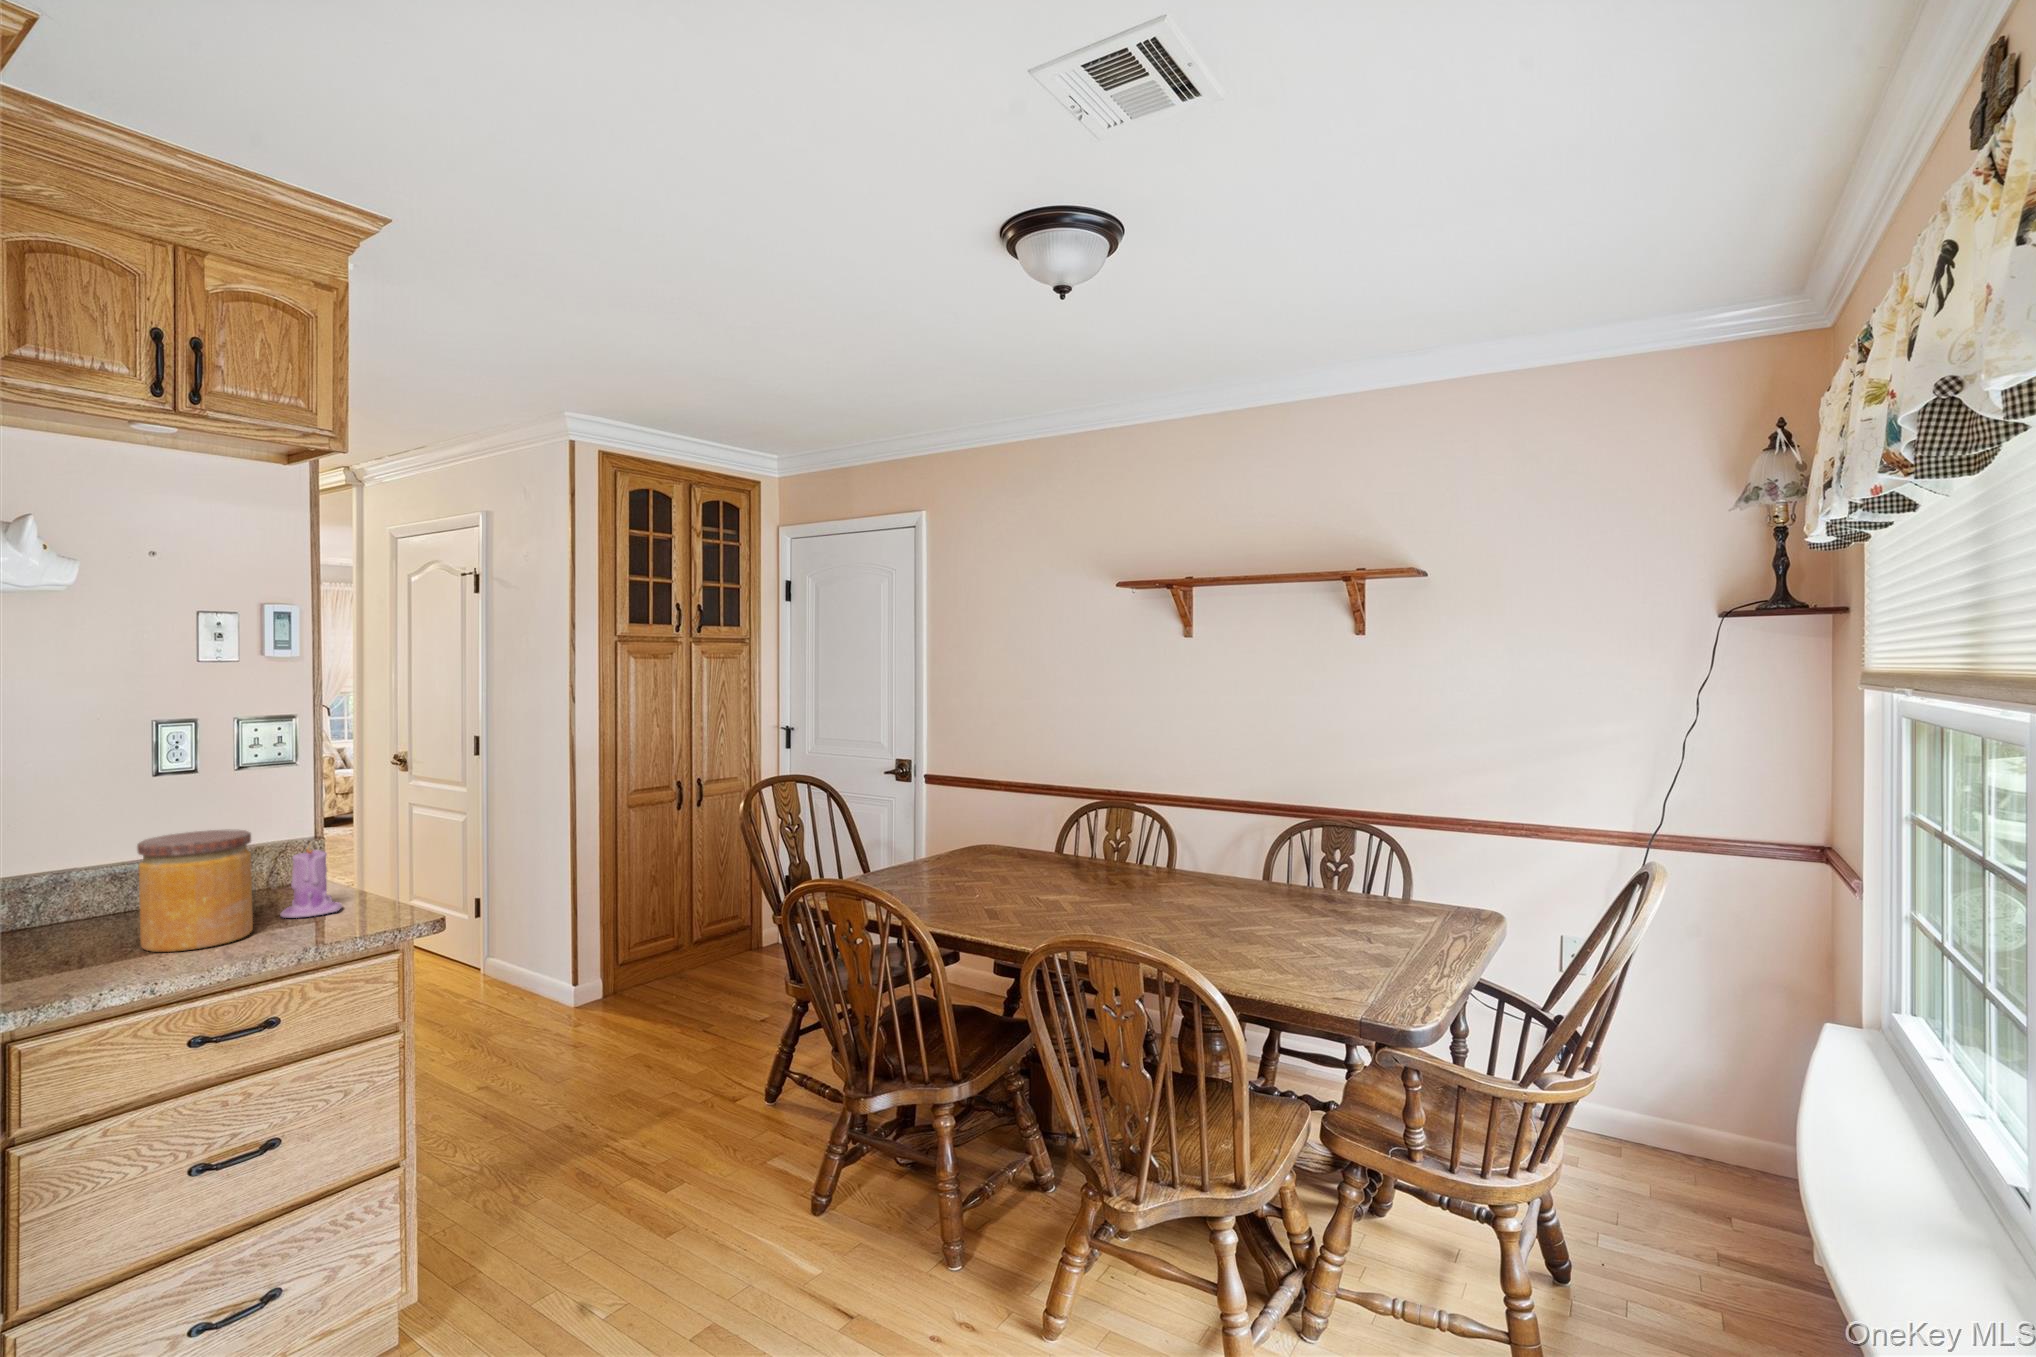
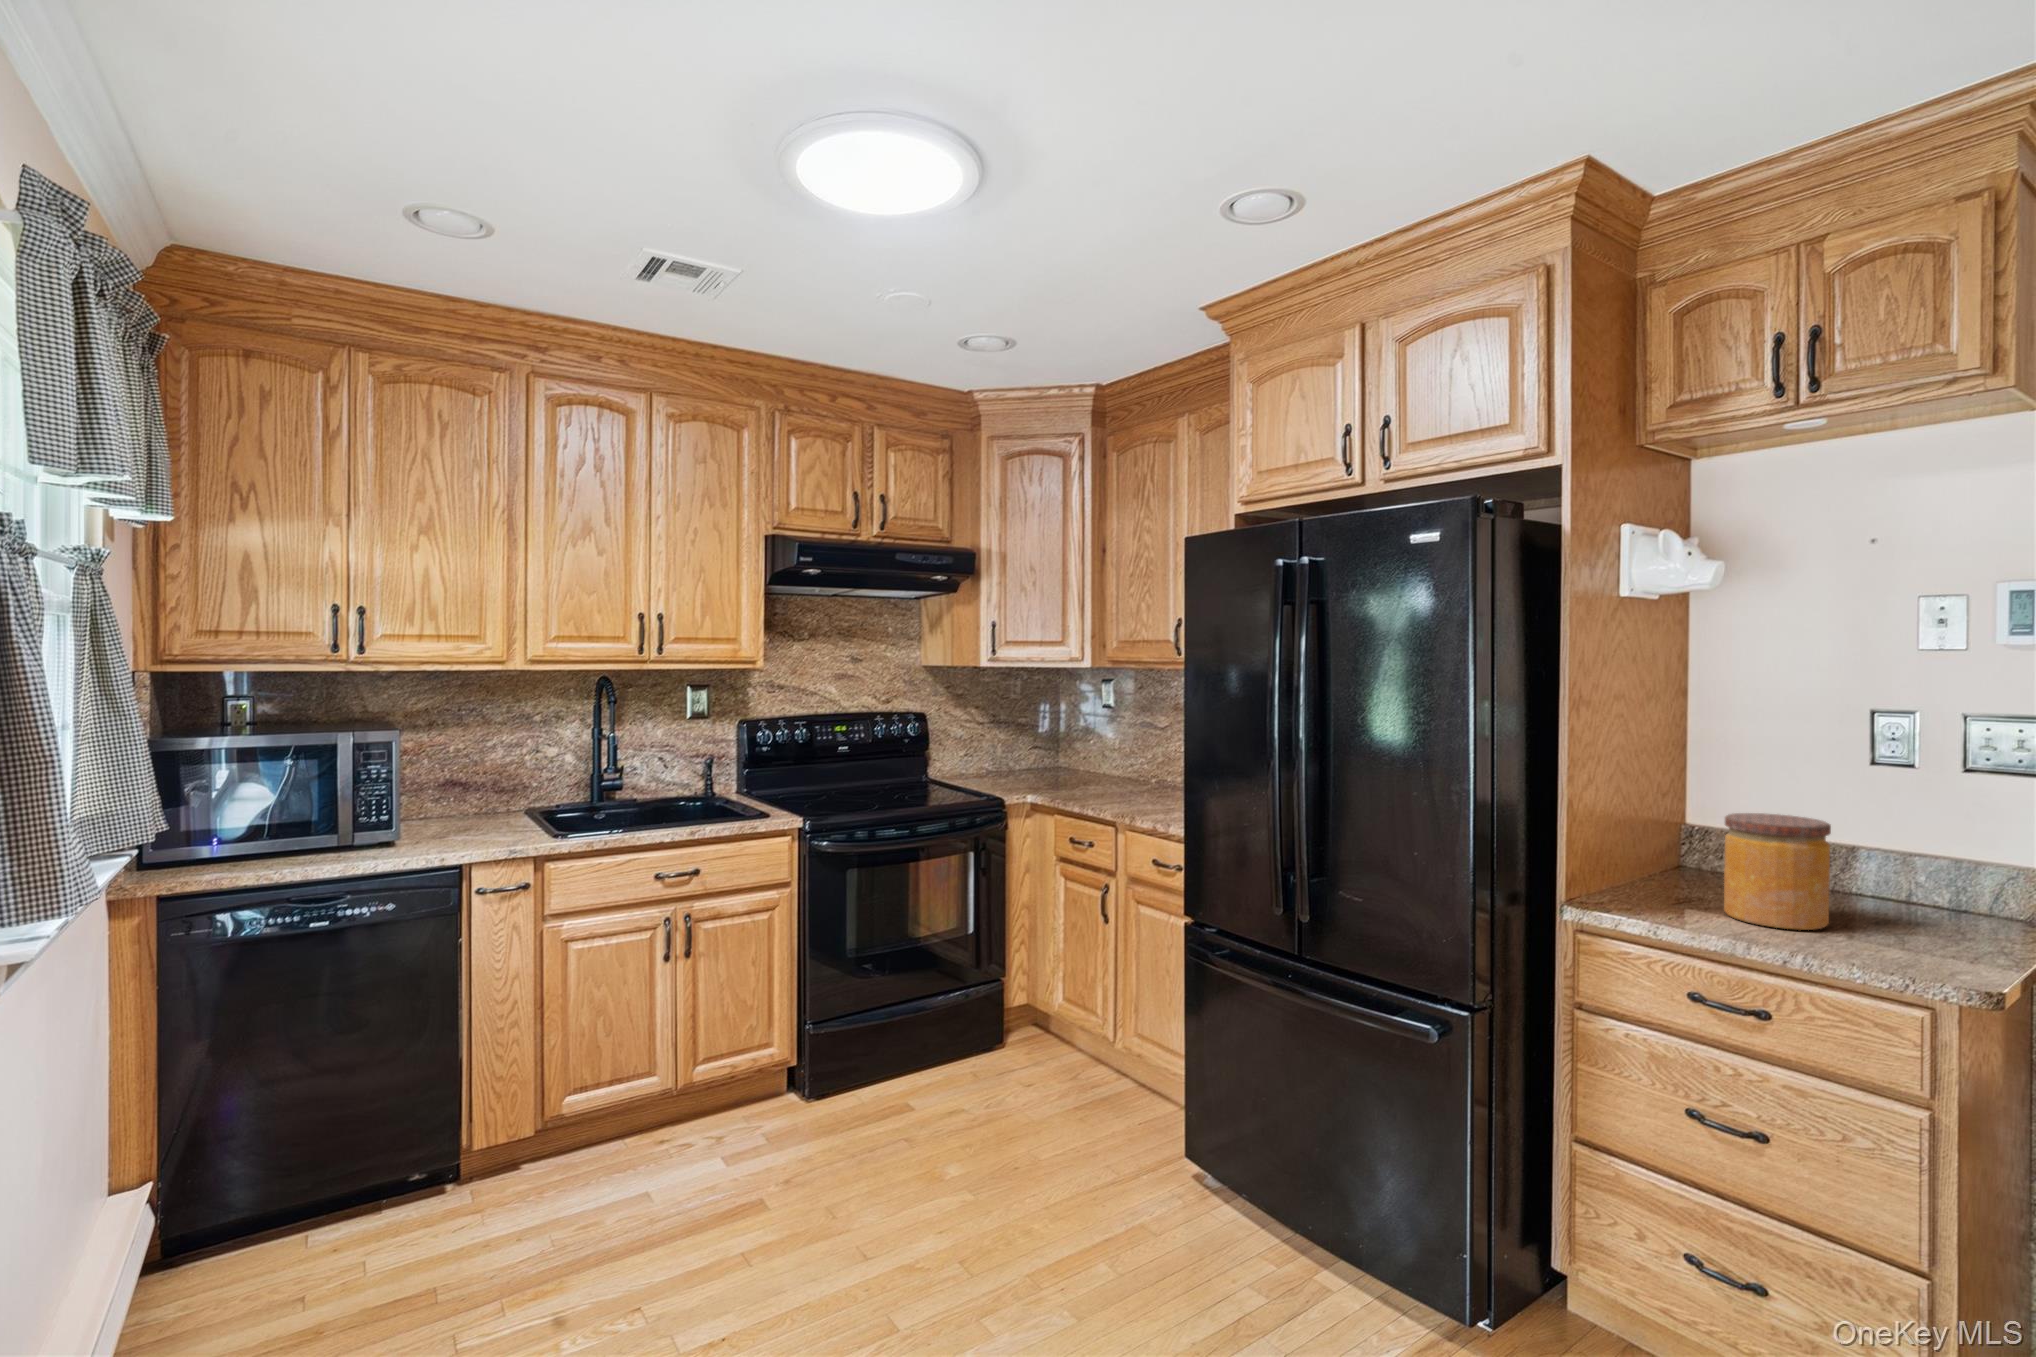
candle: present [280,848,342,918] -> none [1887,859,1969,948]

